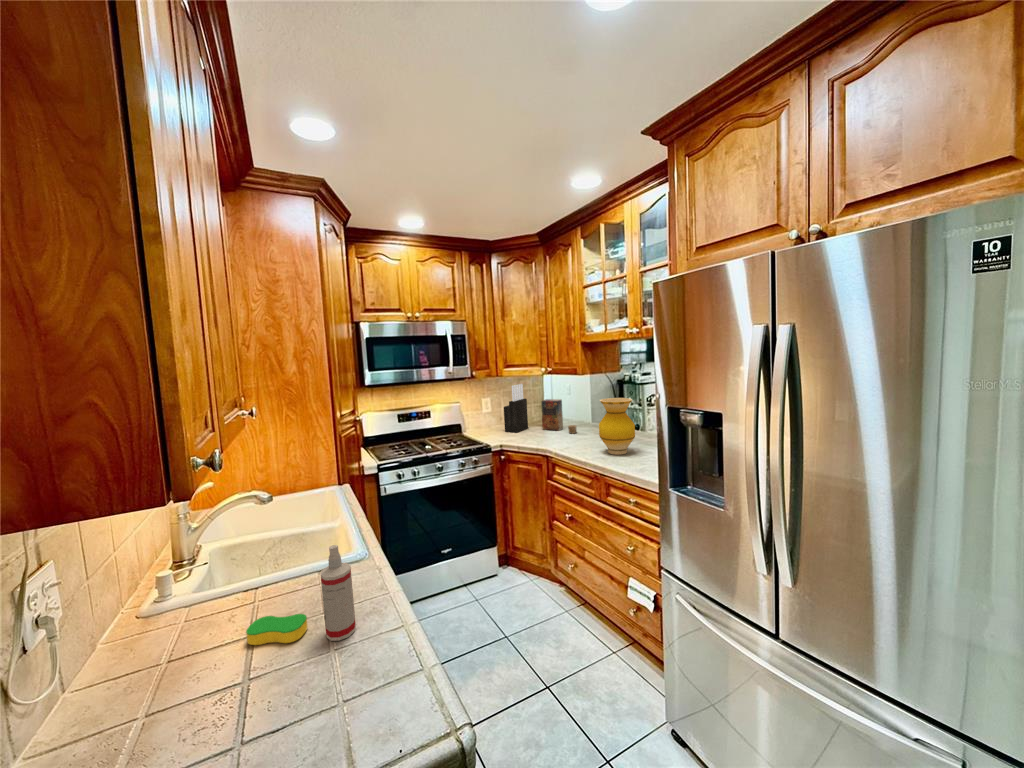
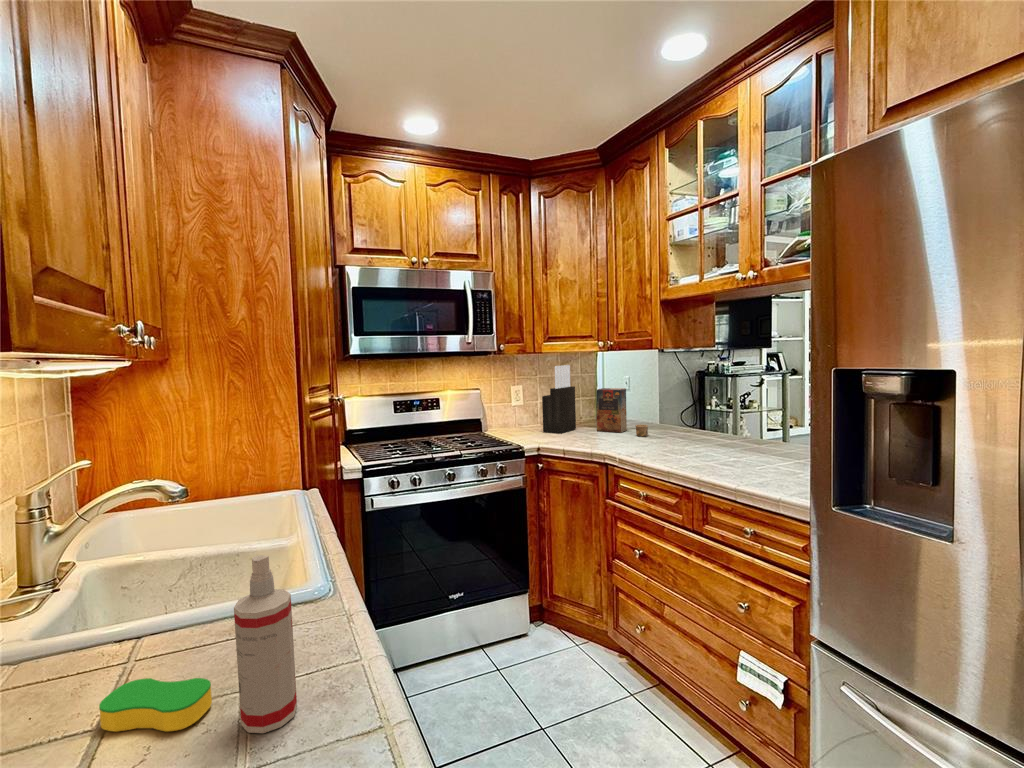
vase: present [599,398,635,455] -> none [689,379,745,463]

